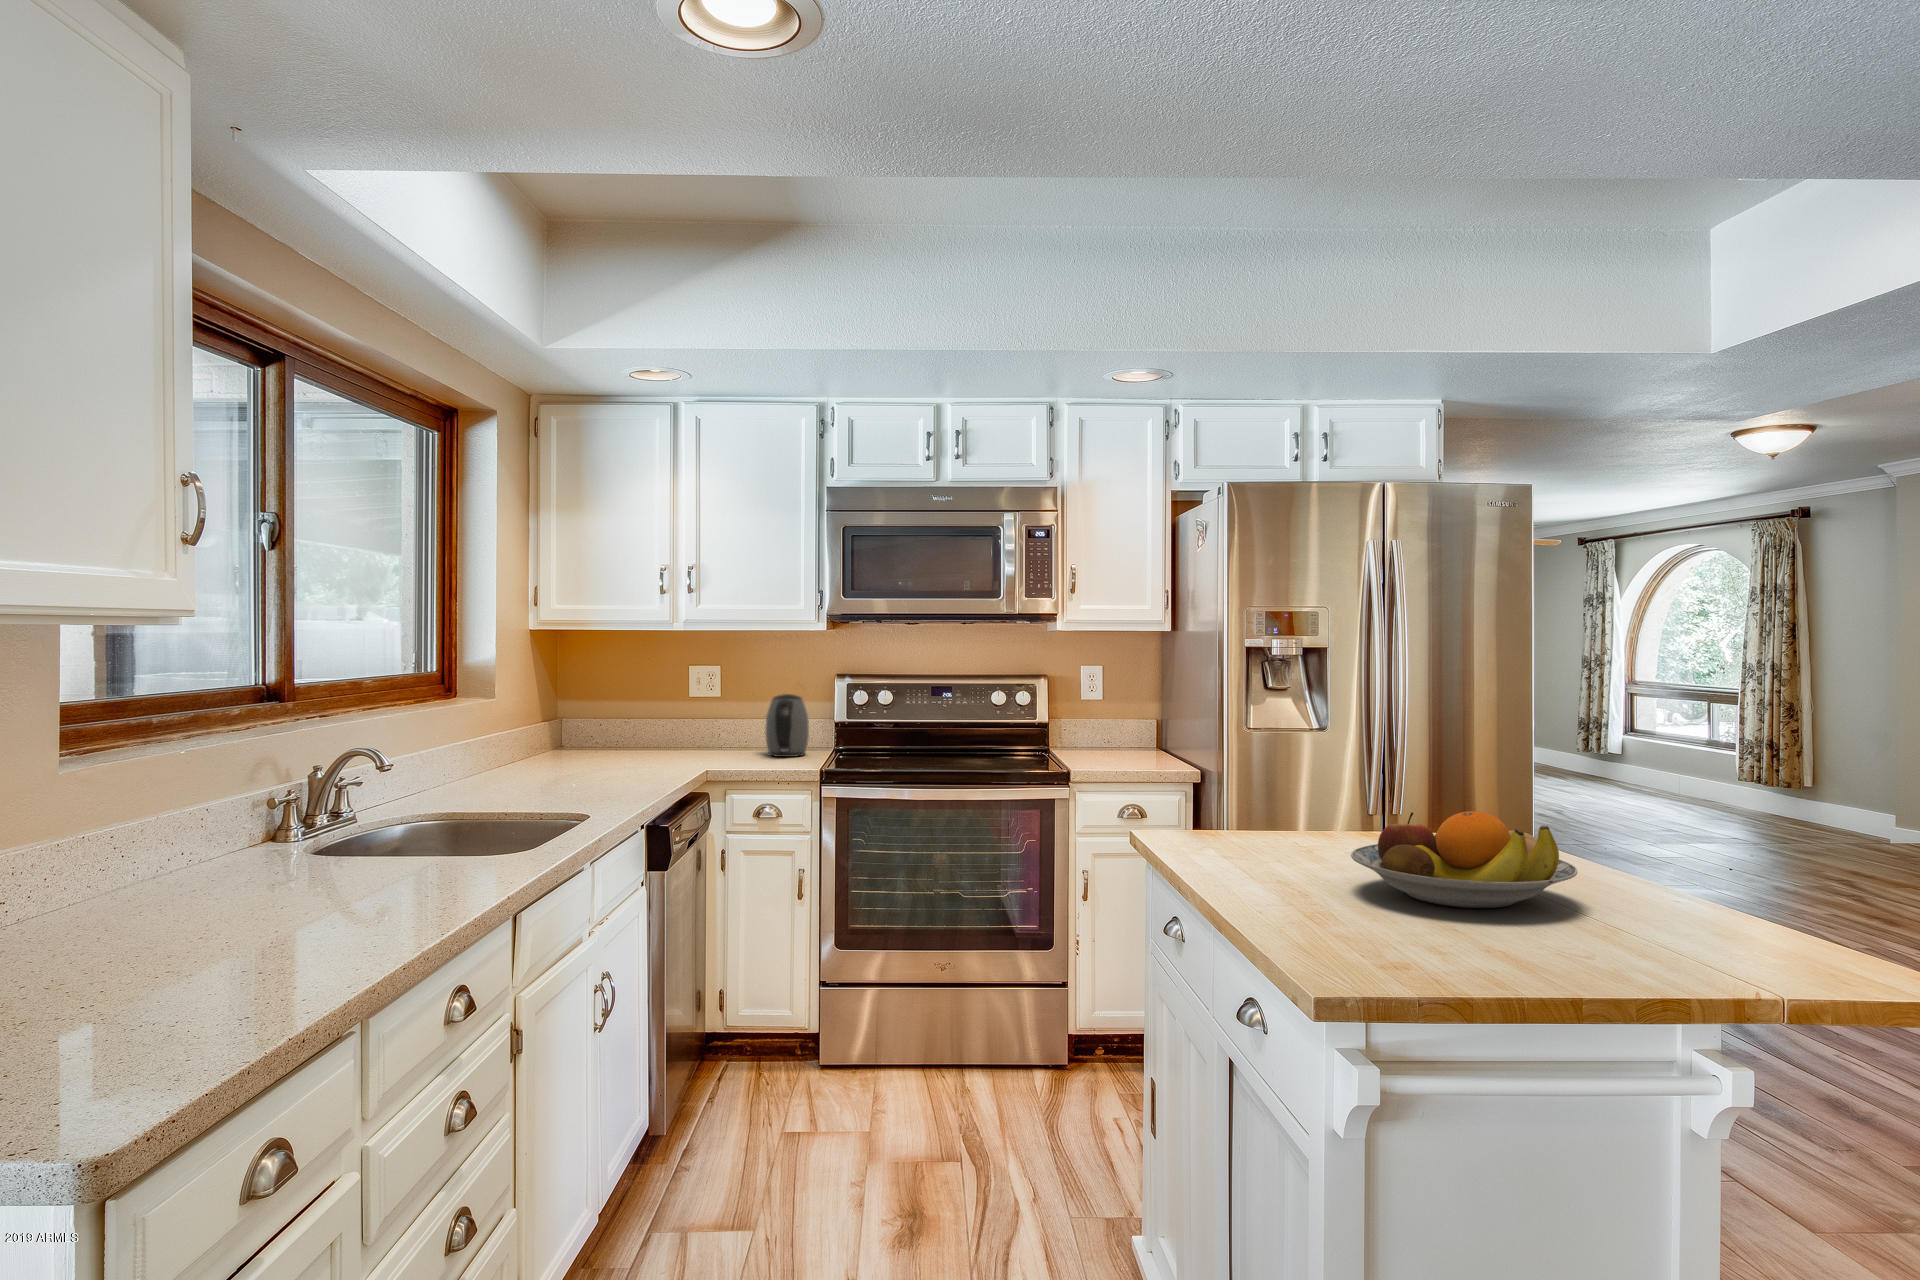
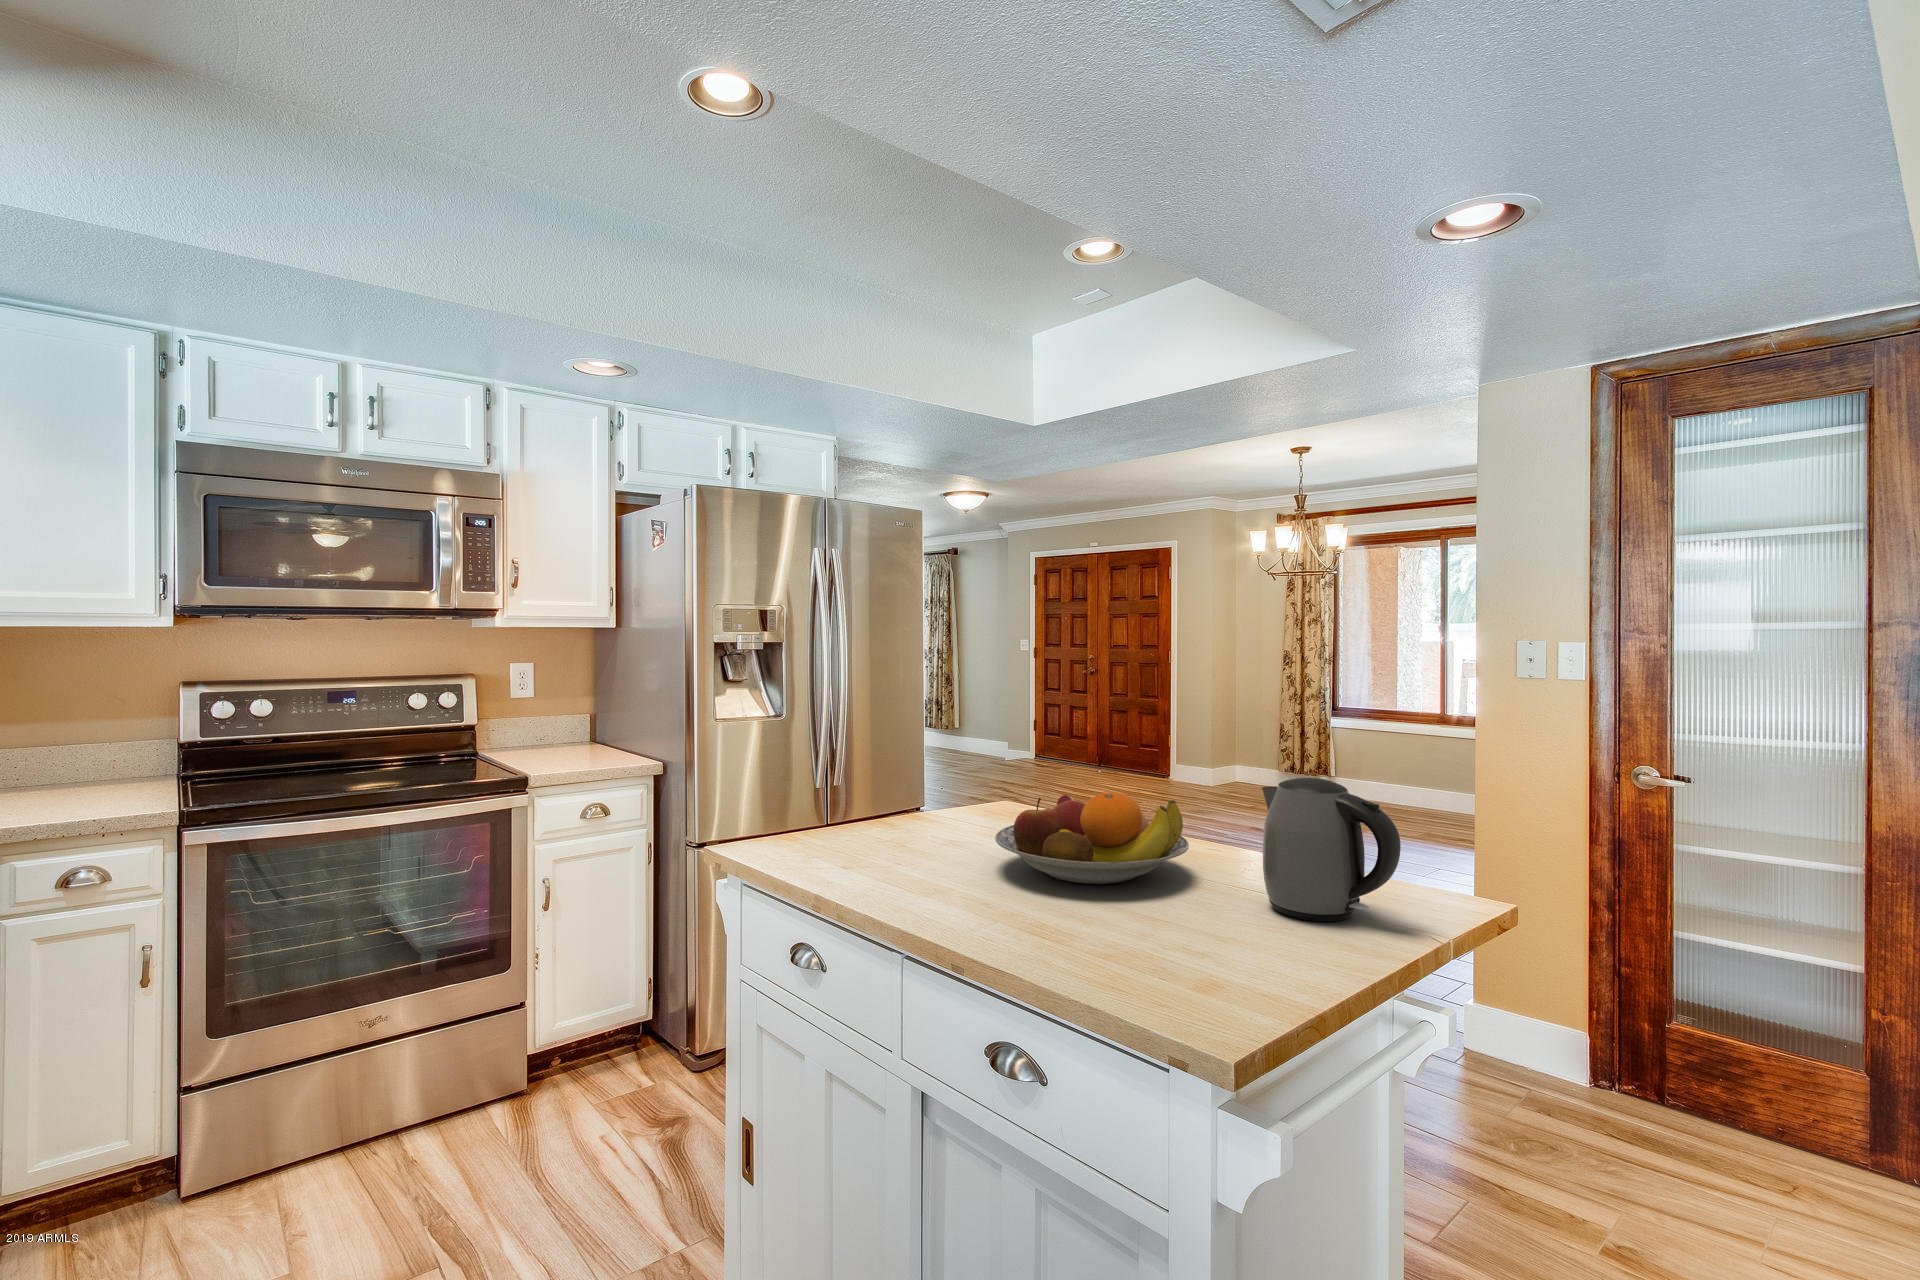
kettle: present [765,694,809,757] -> present [1262,778,1401,921]

